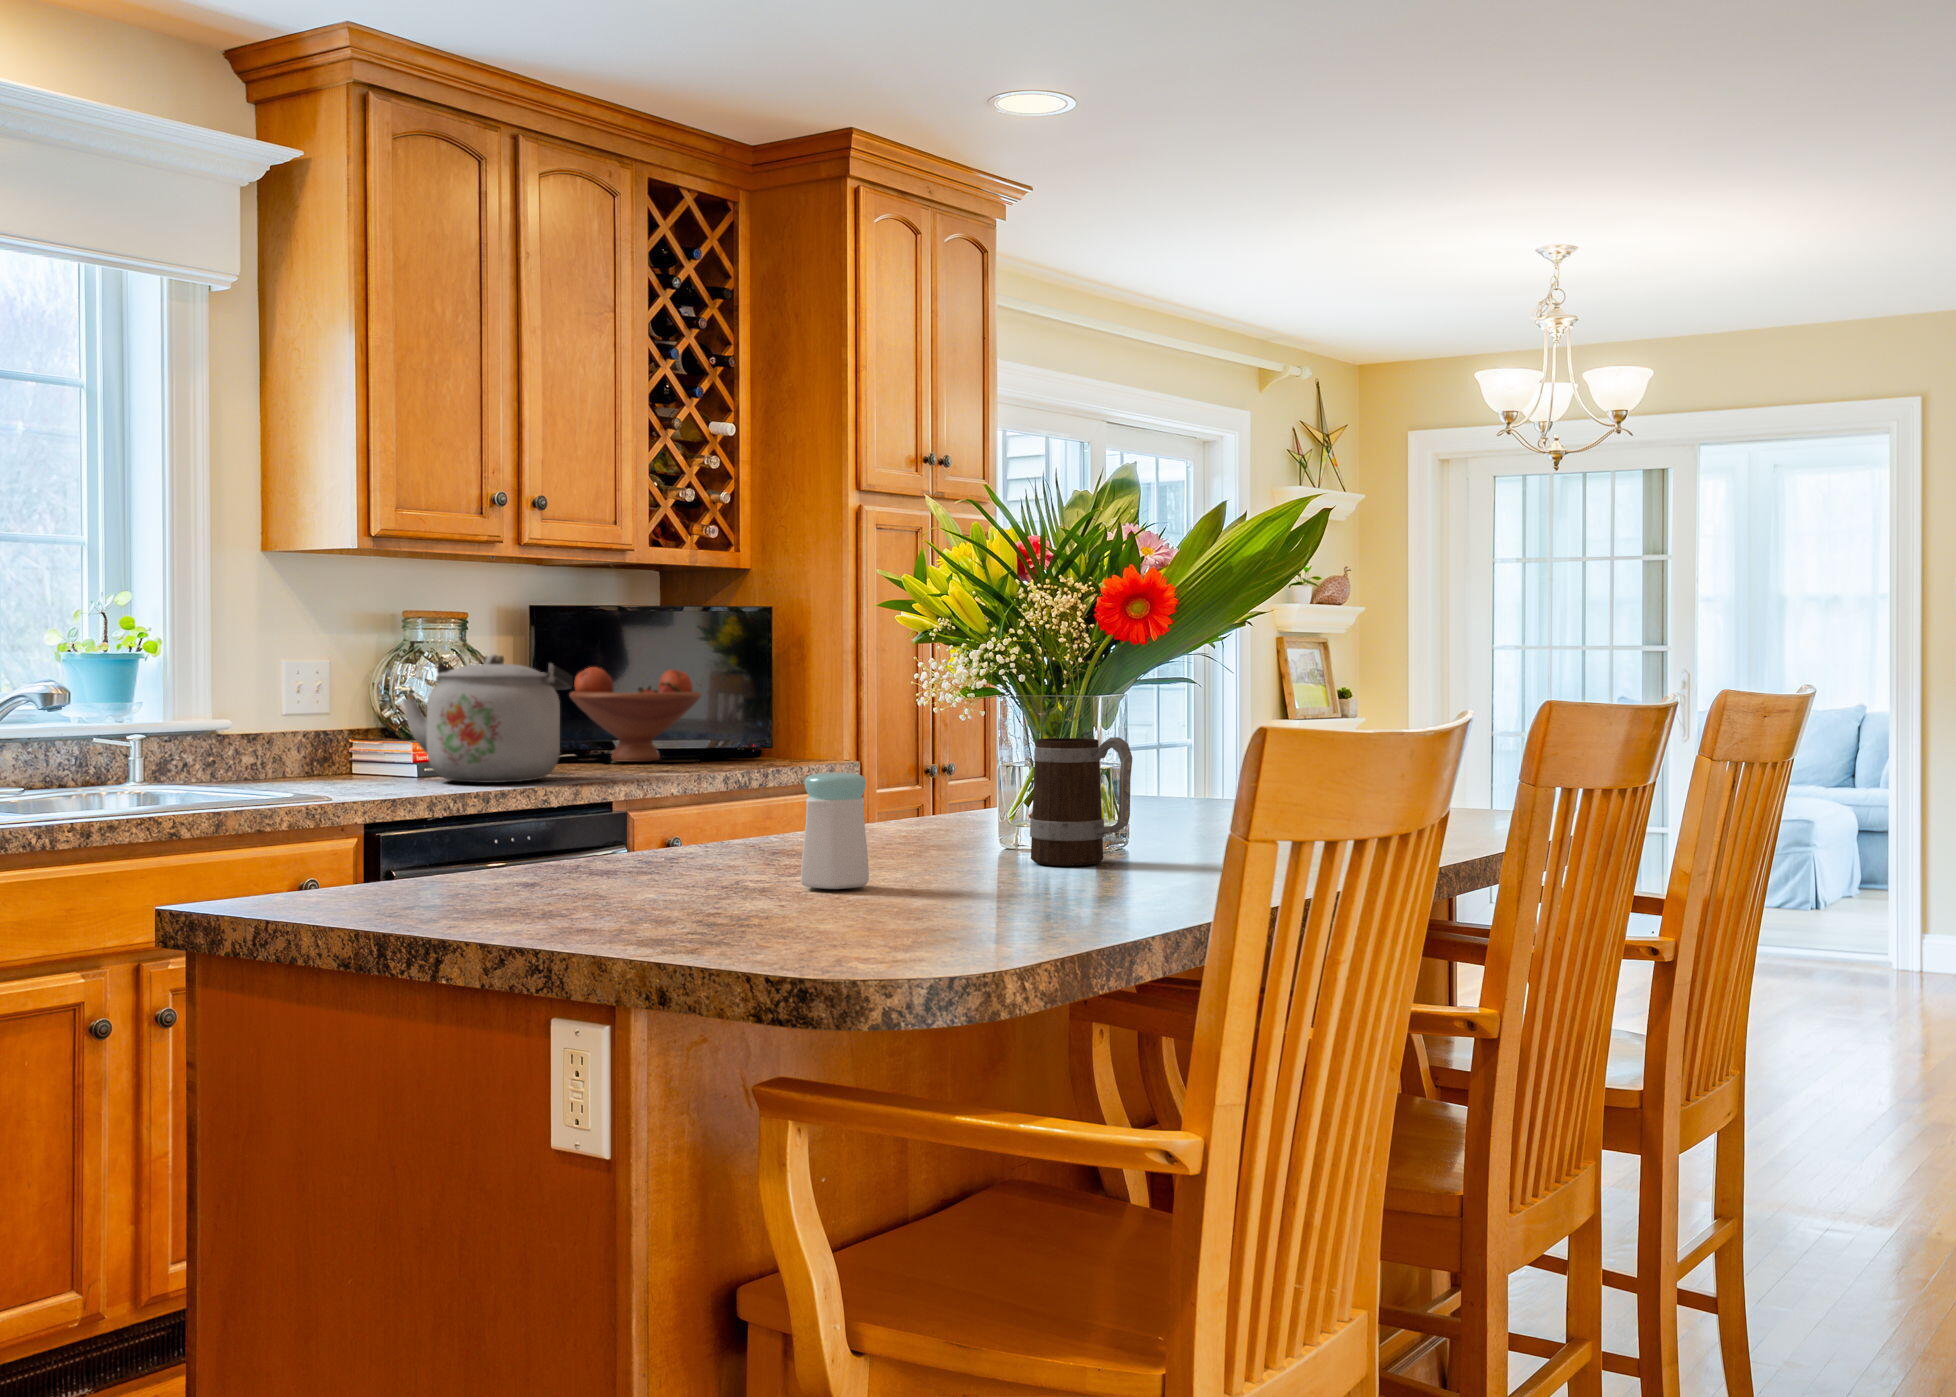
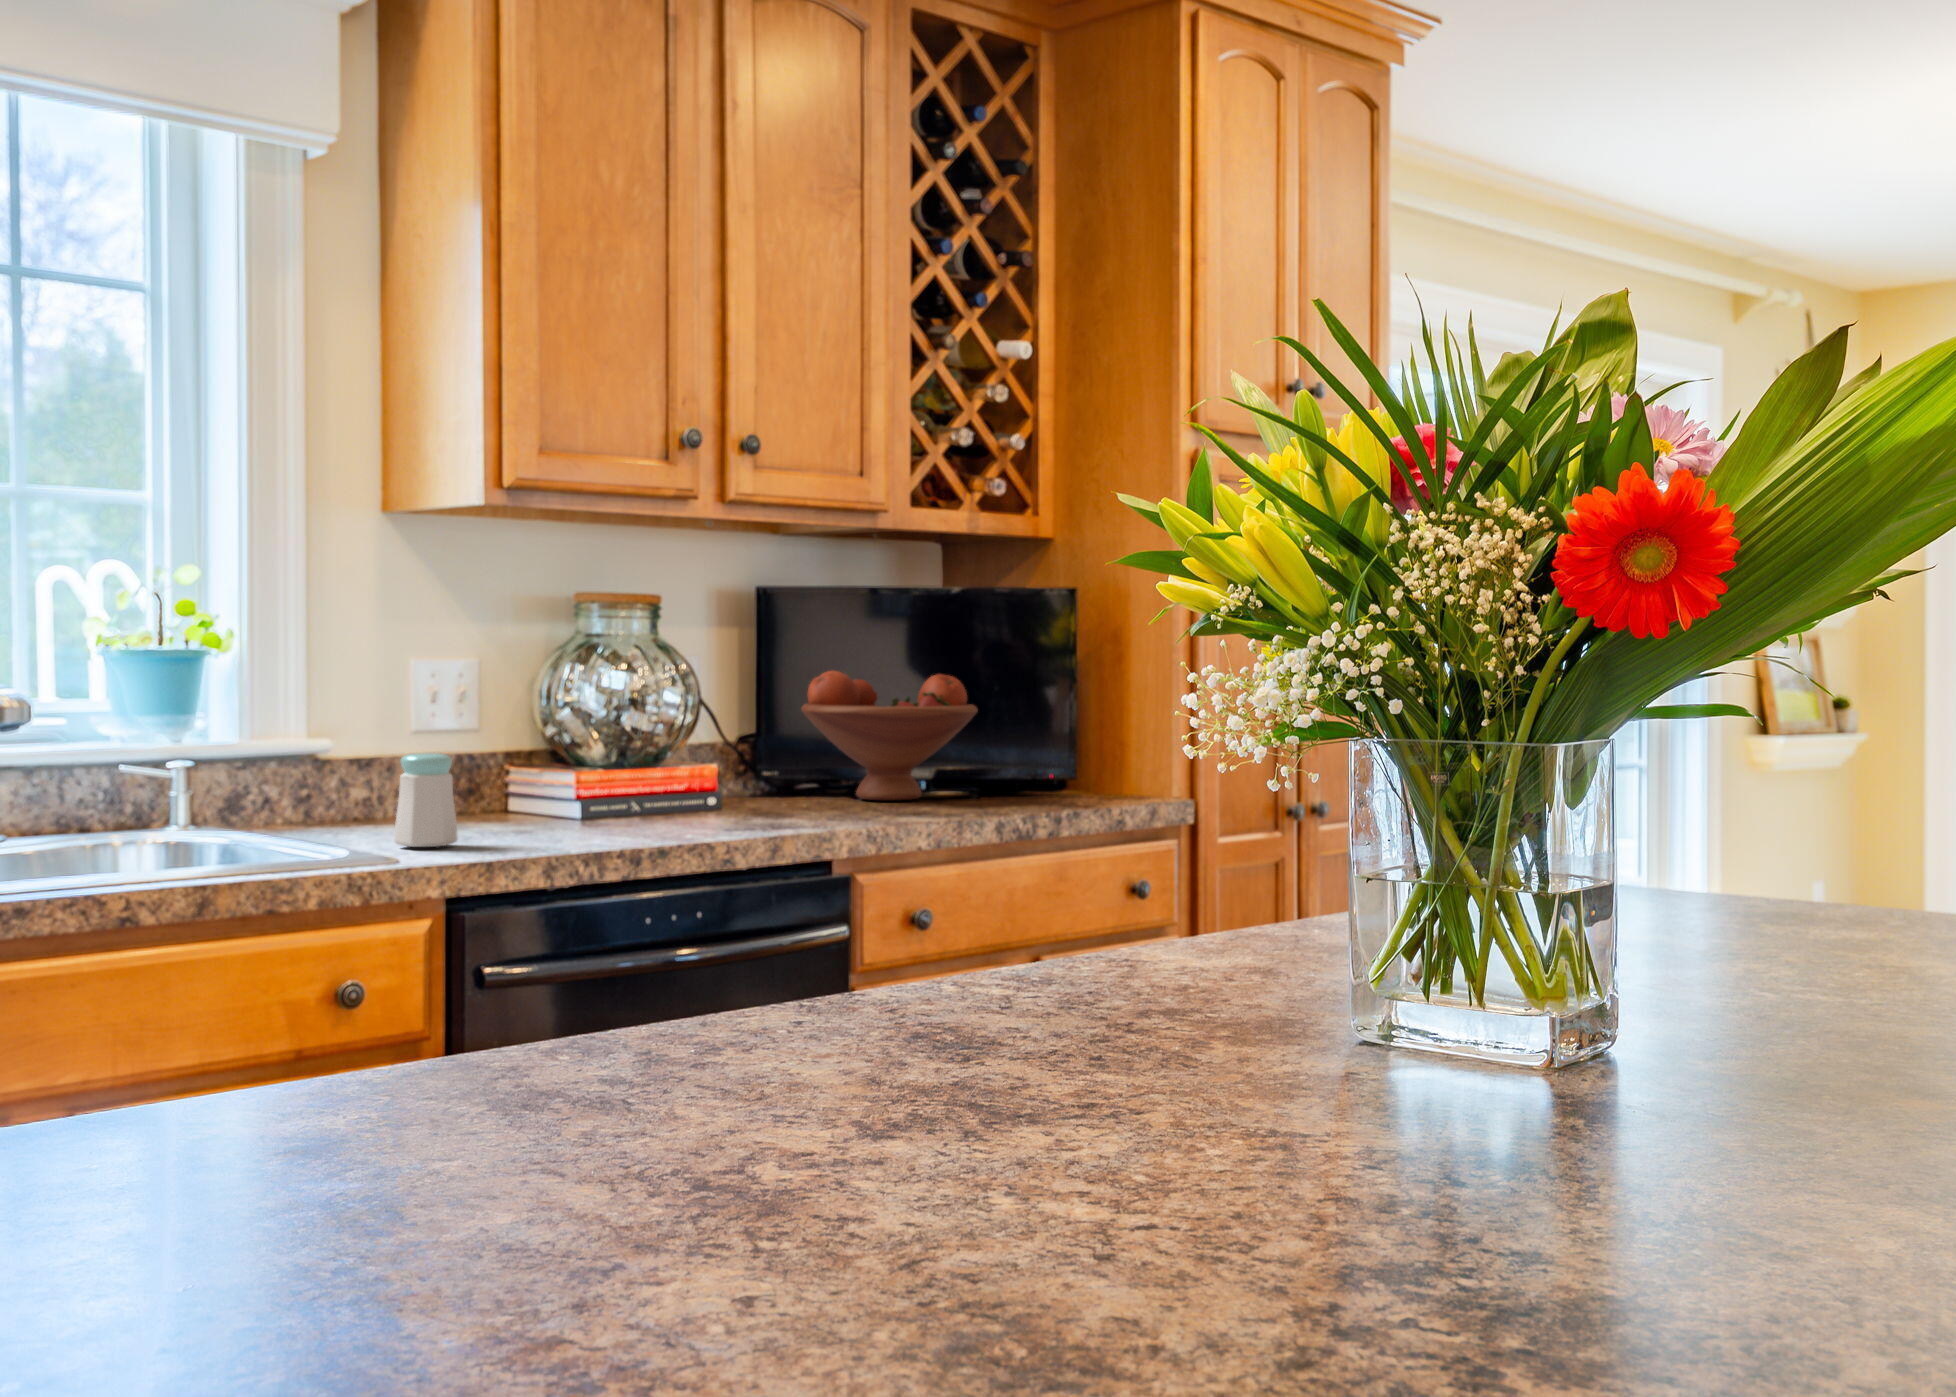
kettle: present [403,655,573,783] -> none [547,653,780,833]
mug: present [1030,737,1132,866] -> none [1408,831,1635,1110]
salt shaker: present [801,772,869,889] -> present [394,753,457,847]

